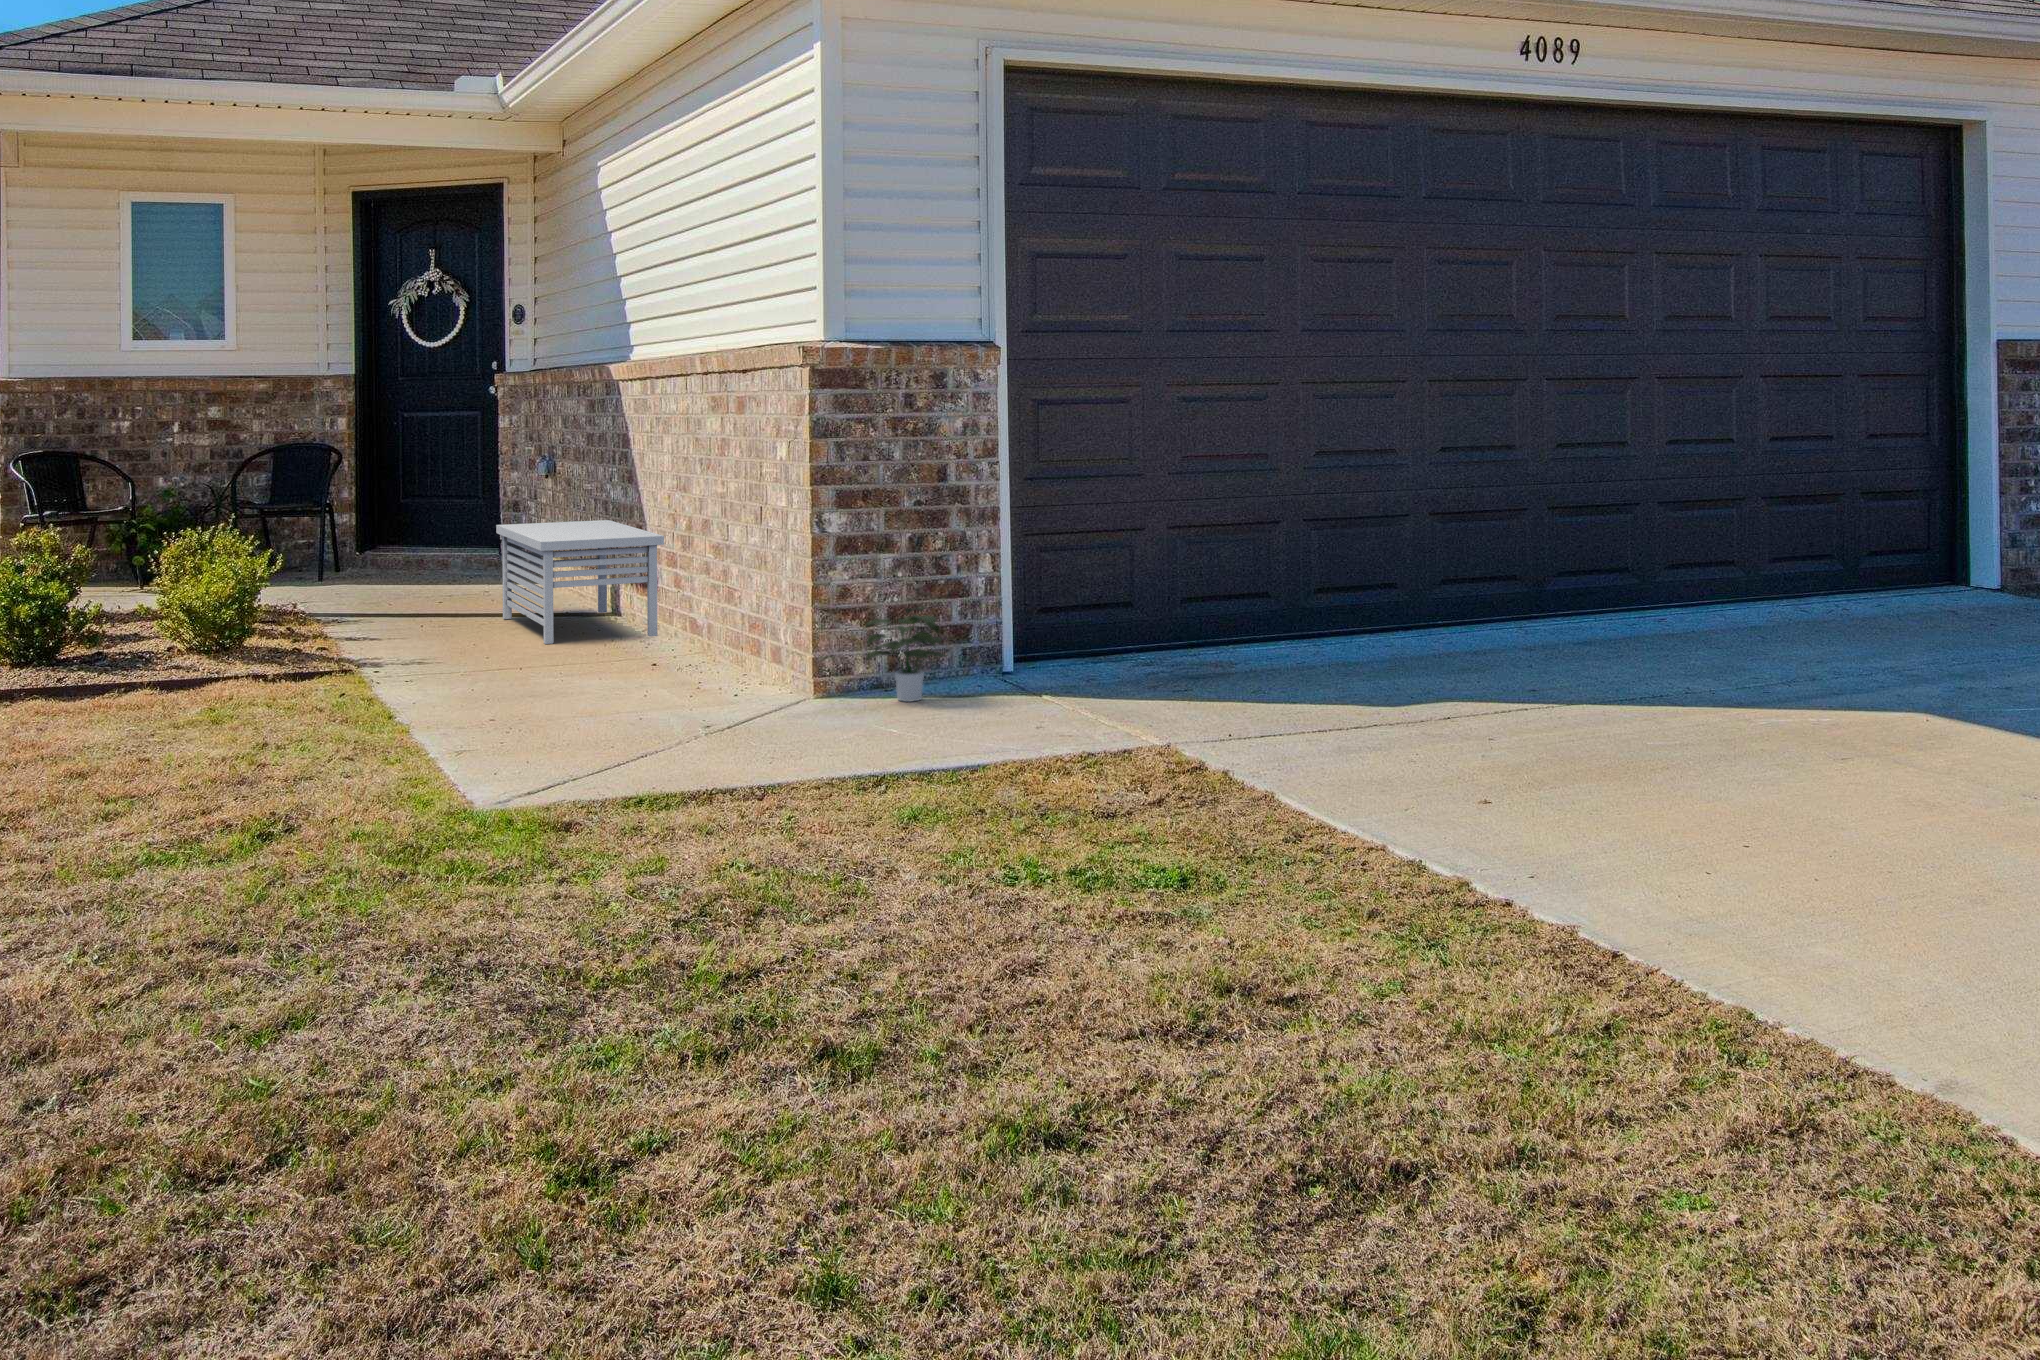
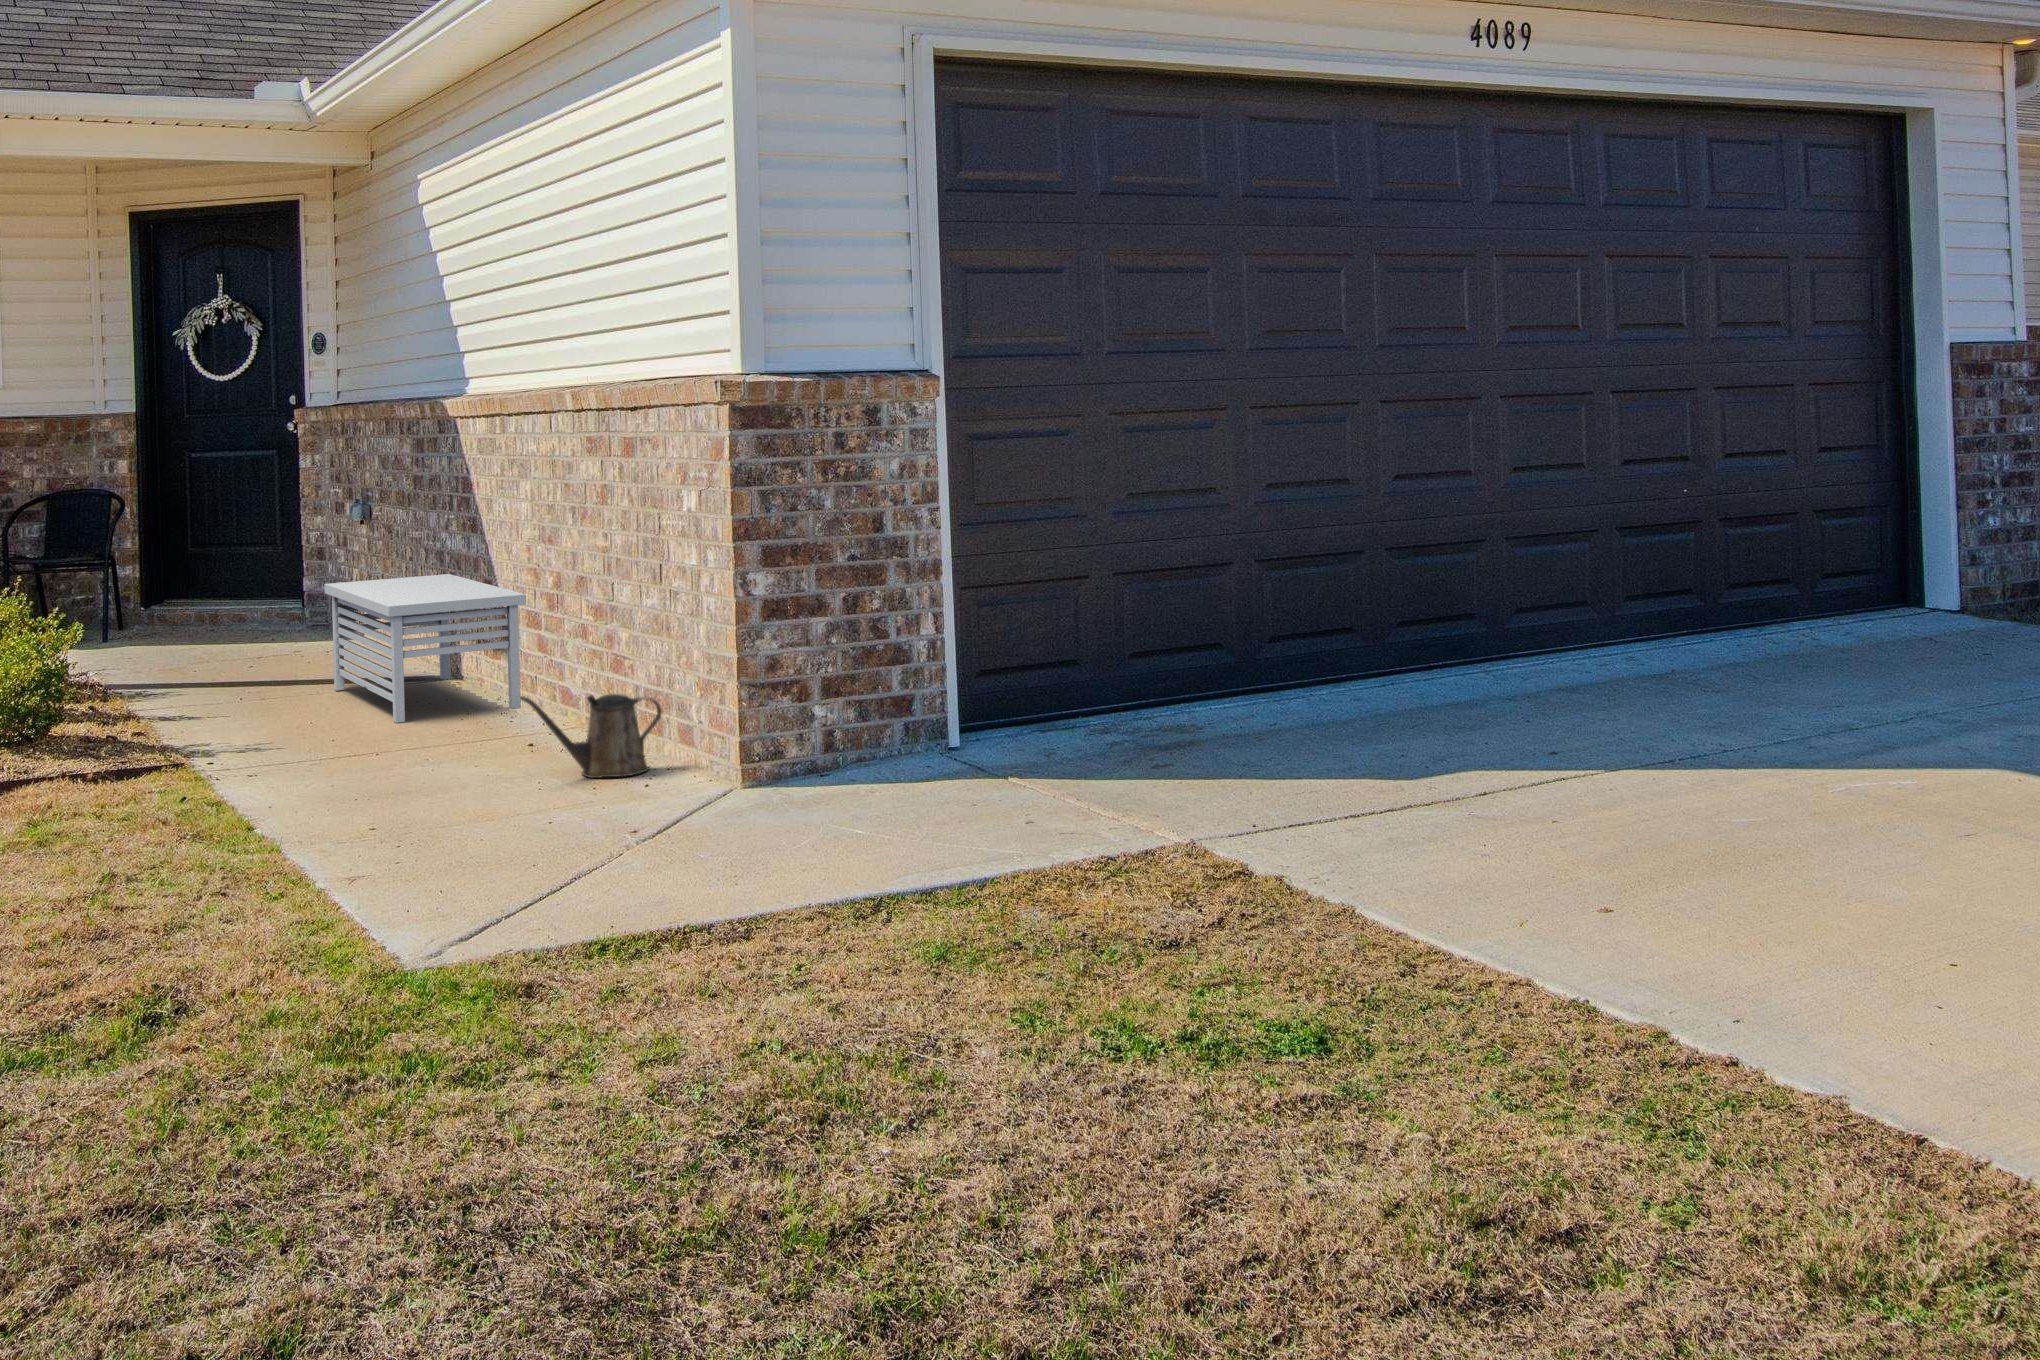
potted plant: present [866,607,947,702] -> none [796,679,901,791]
watering can: none [631,614,758,687] -> present [520,694,662,778]

